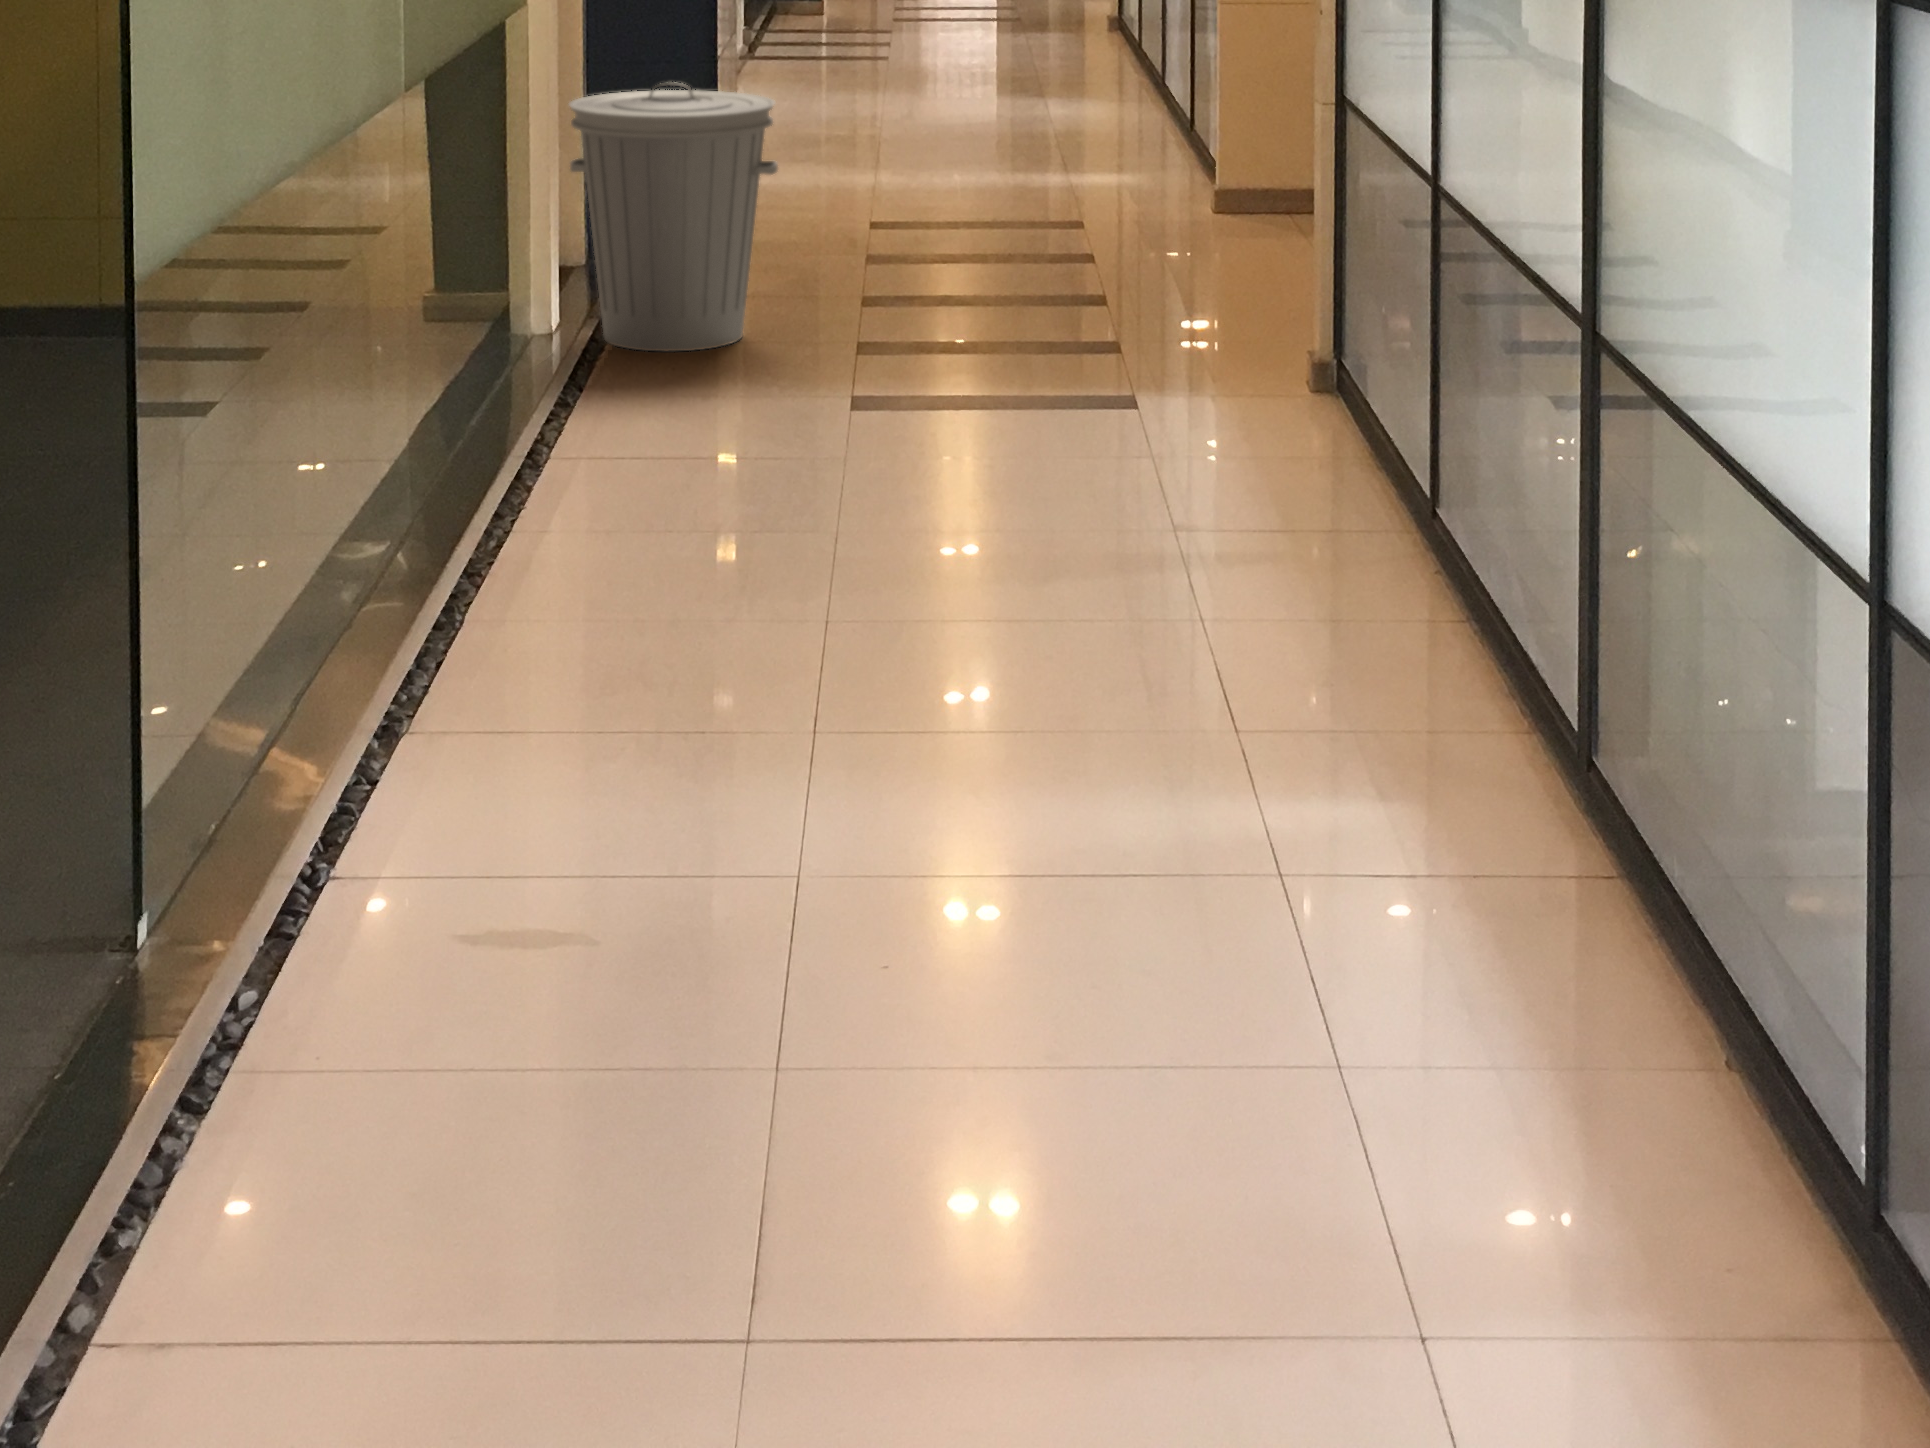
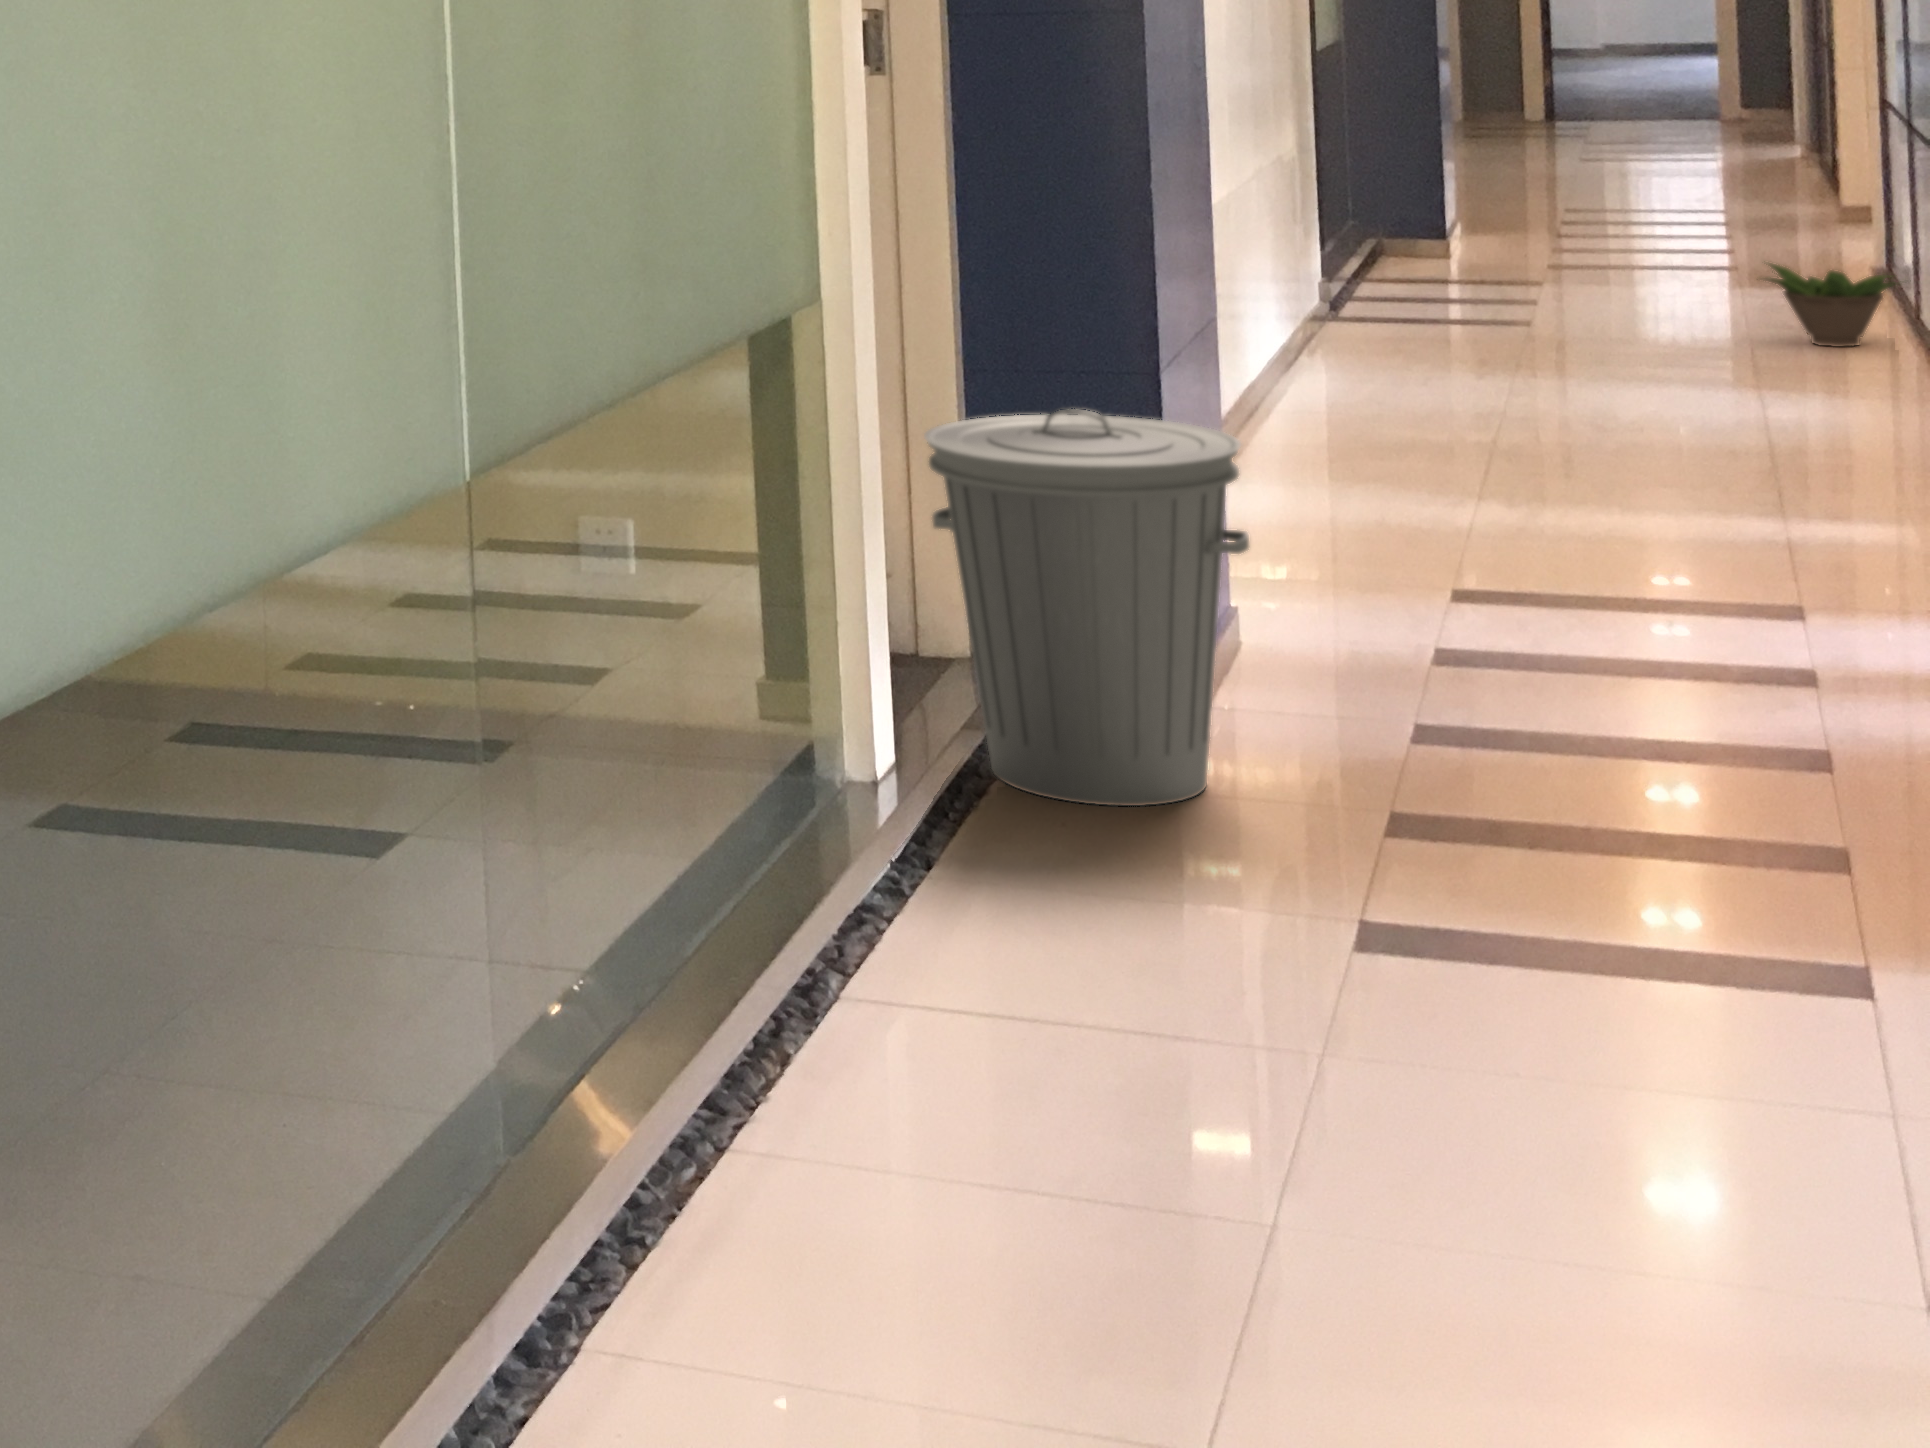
decorative plant: none [1035,10,1126,70] -> present [1766,264,1894,347]

